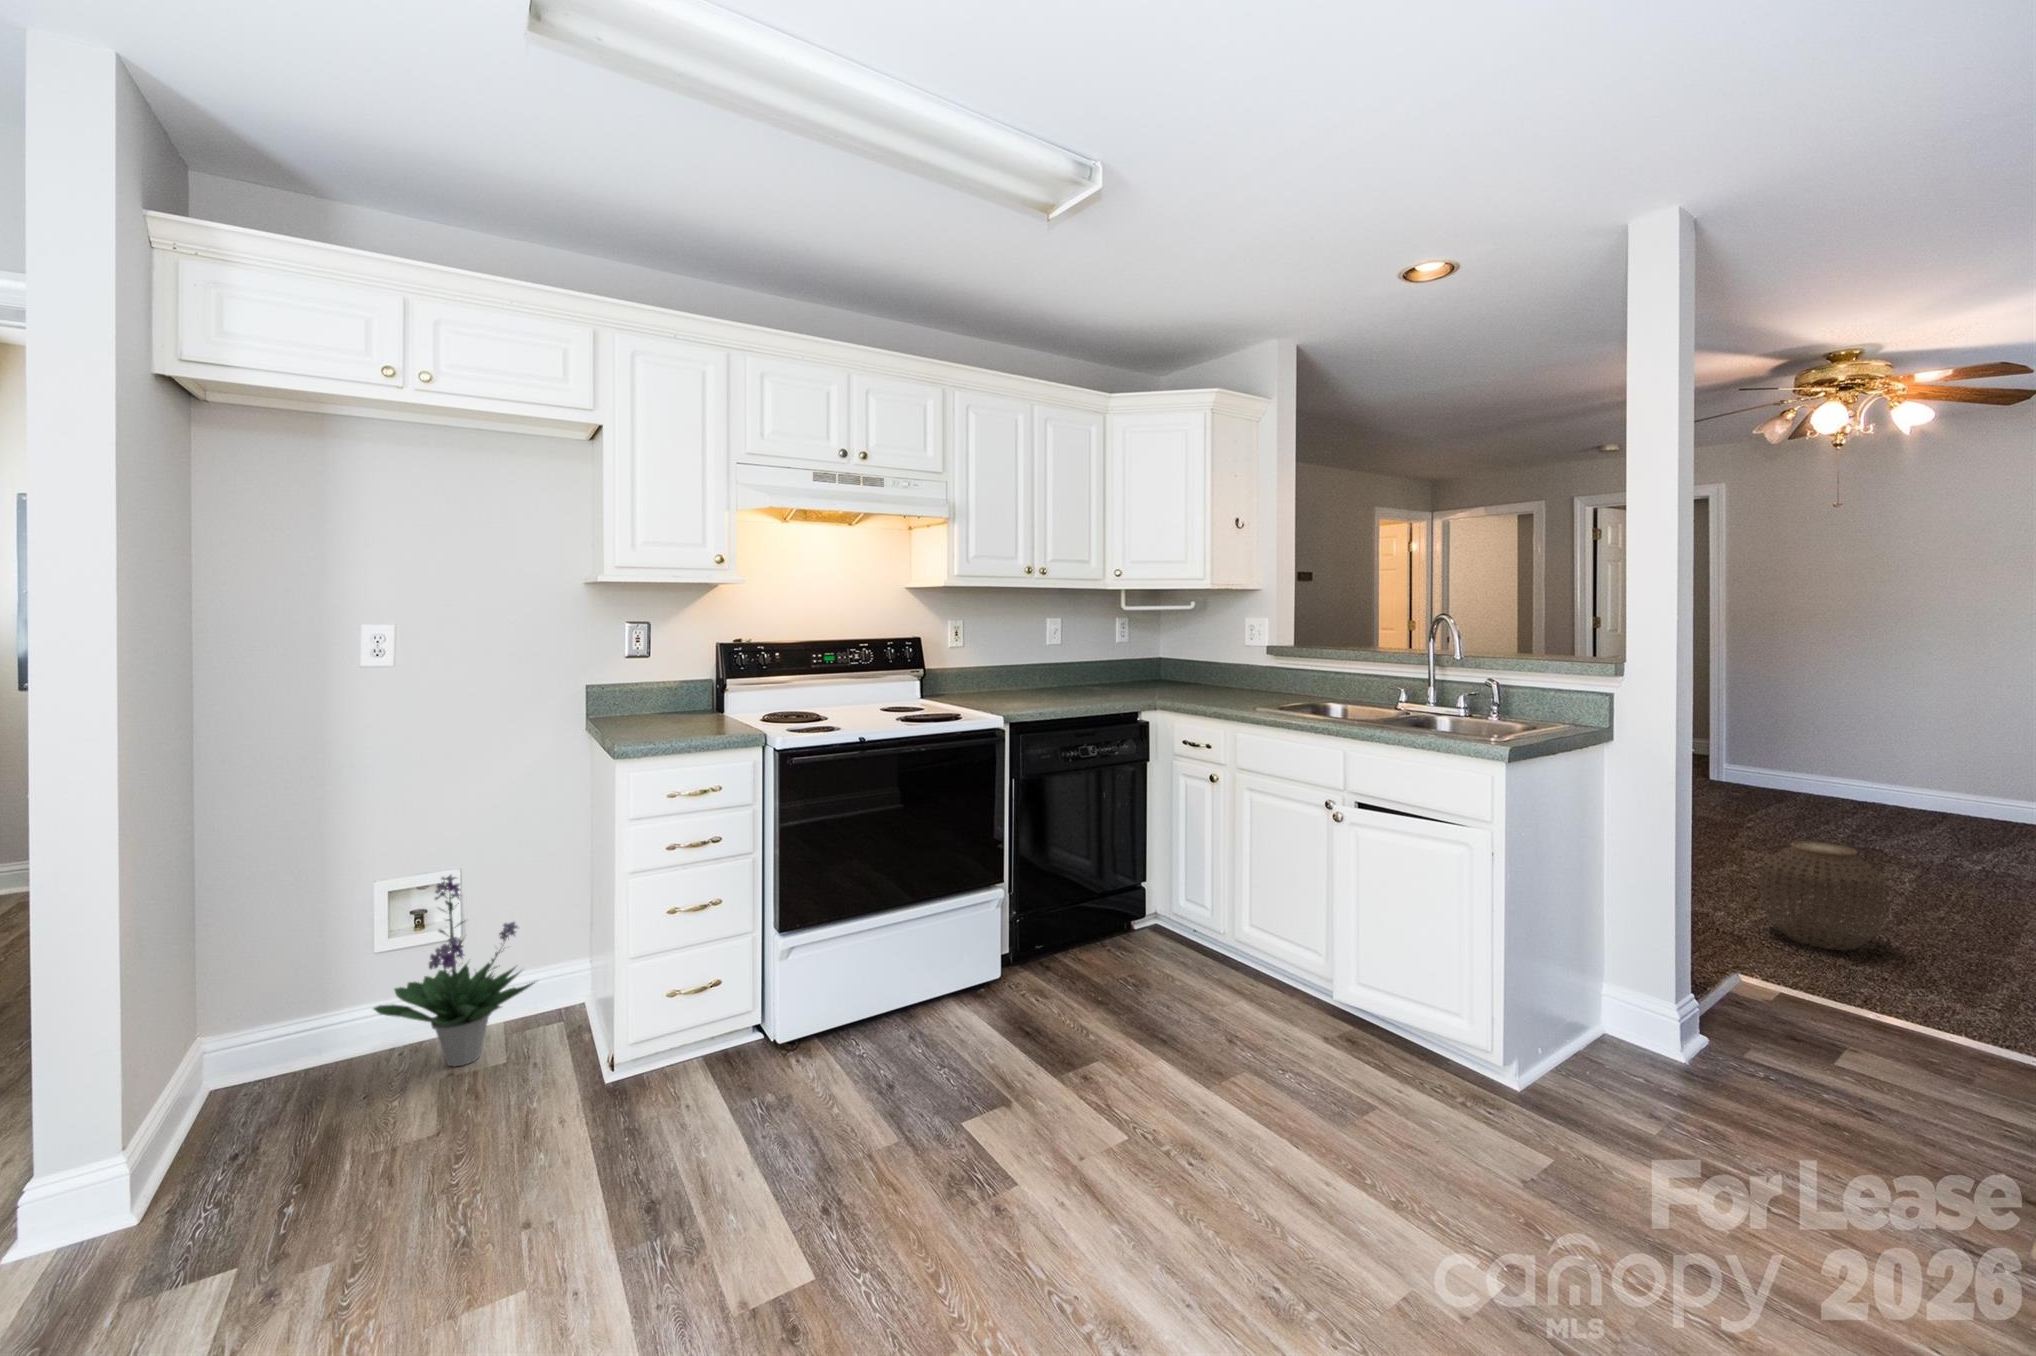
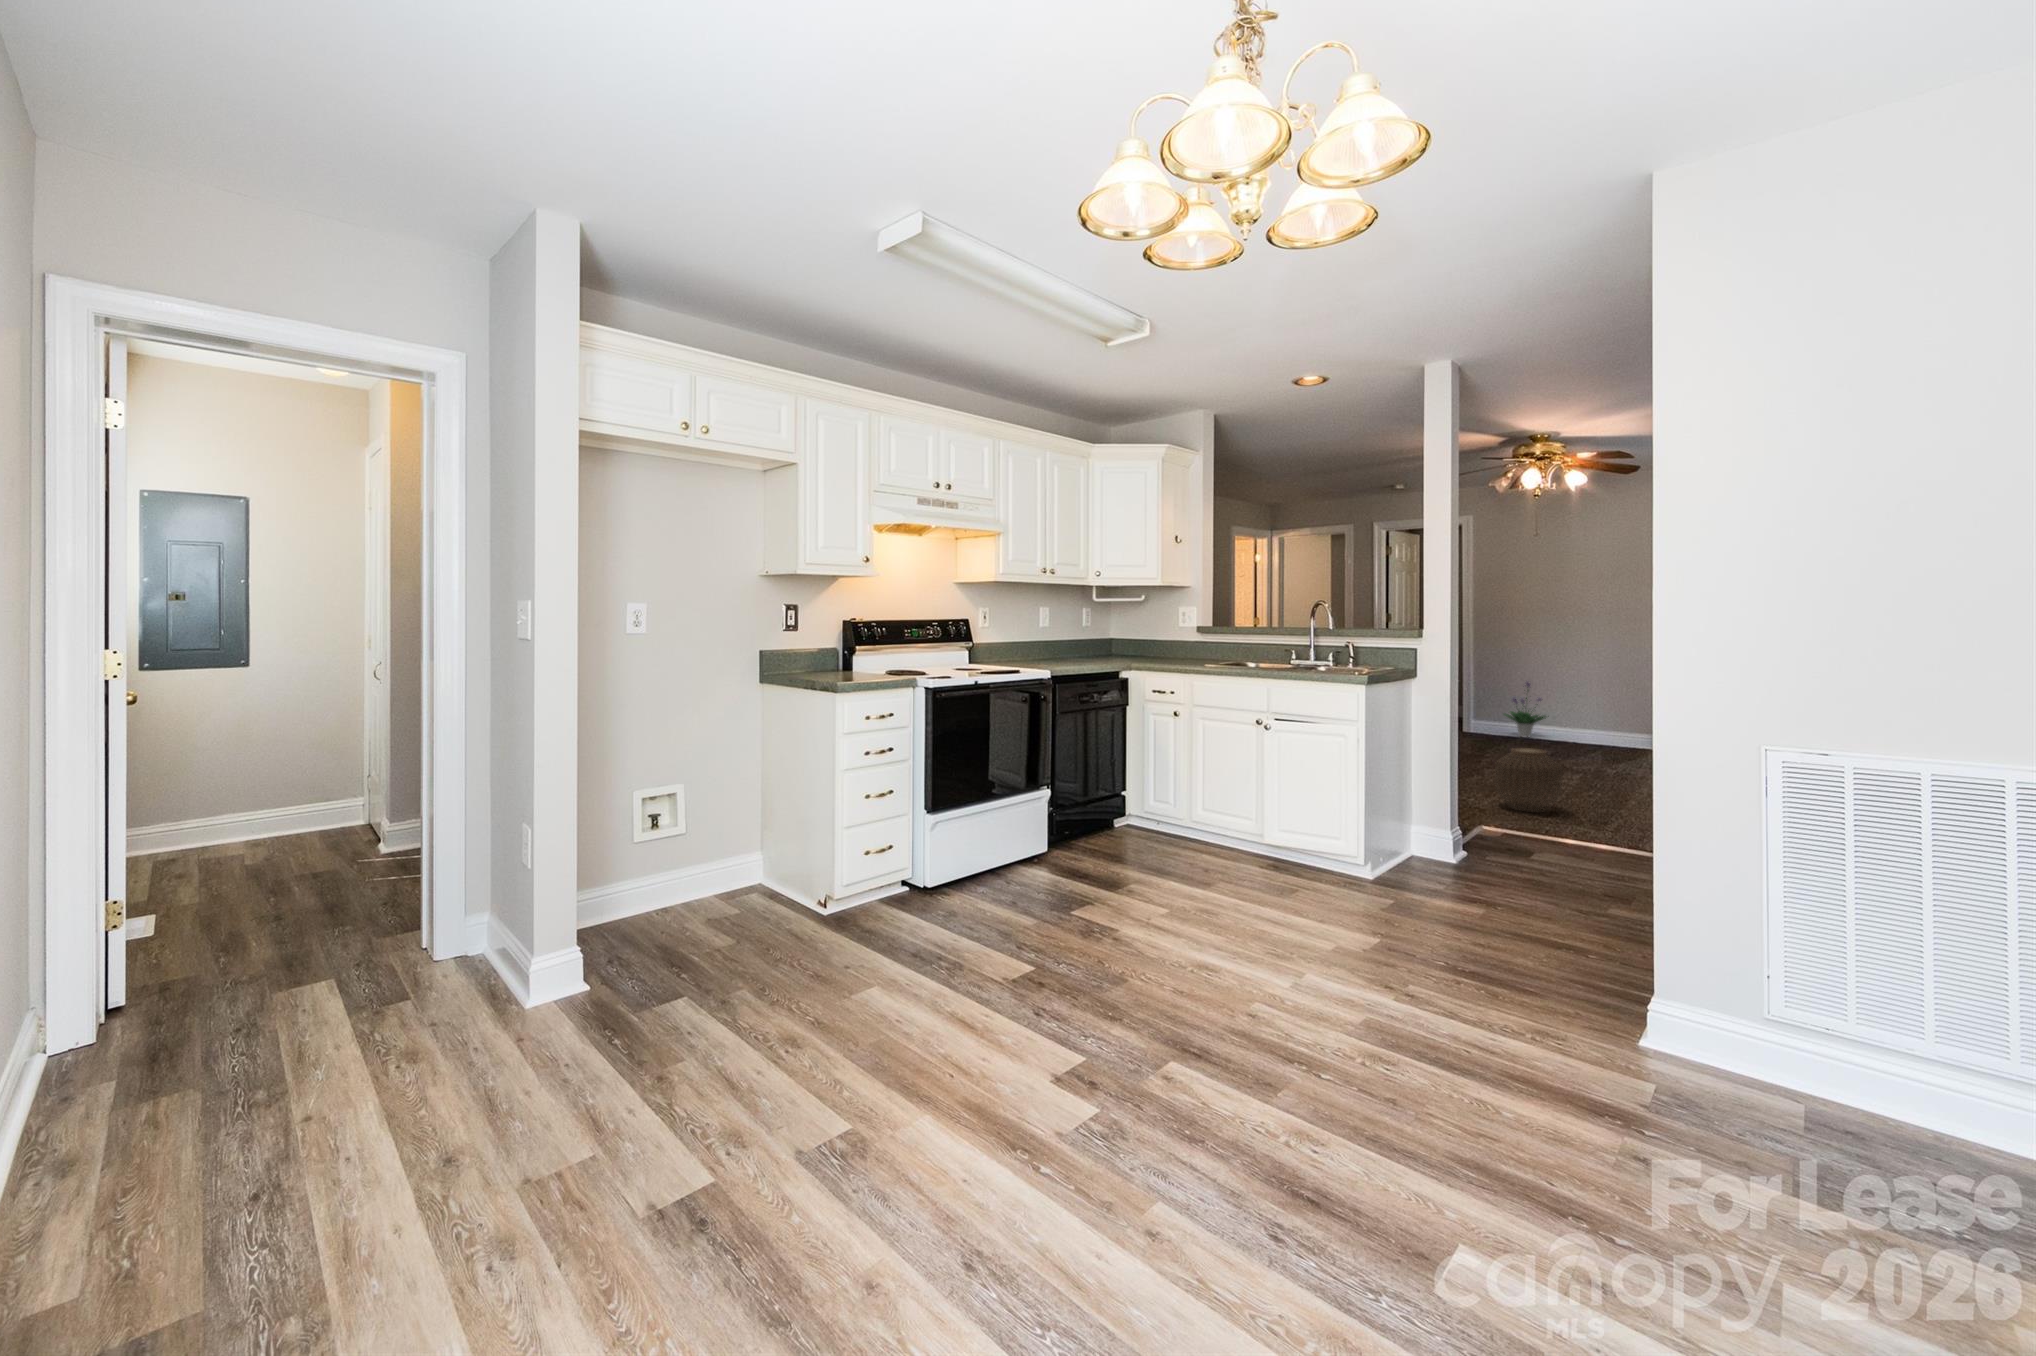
potted plant: present [373,875,535,1066] -> present [1504,682,1546,738]

